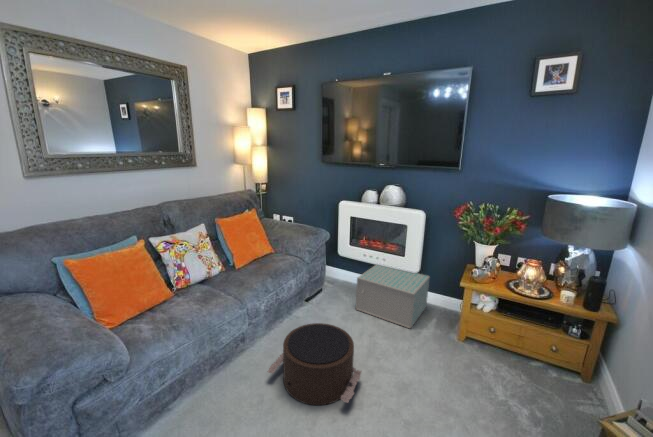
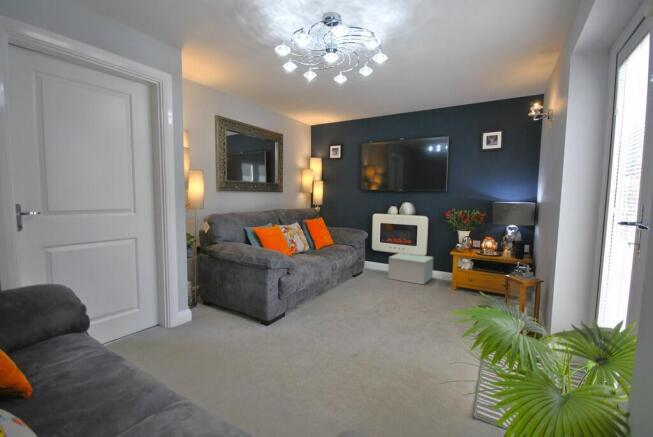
pouf: present [268,323,362,405] -> none [350,273,400,304]

